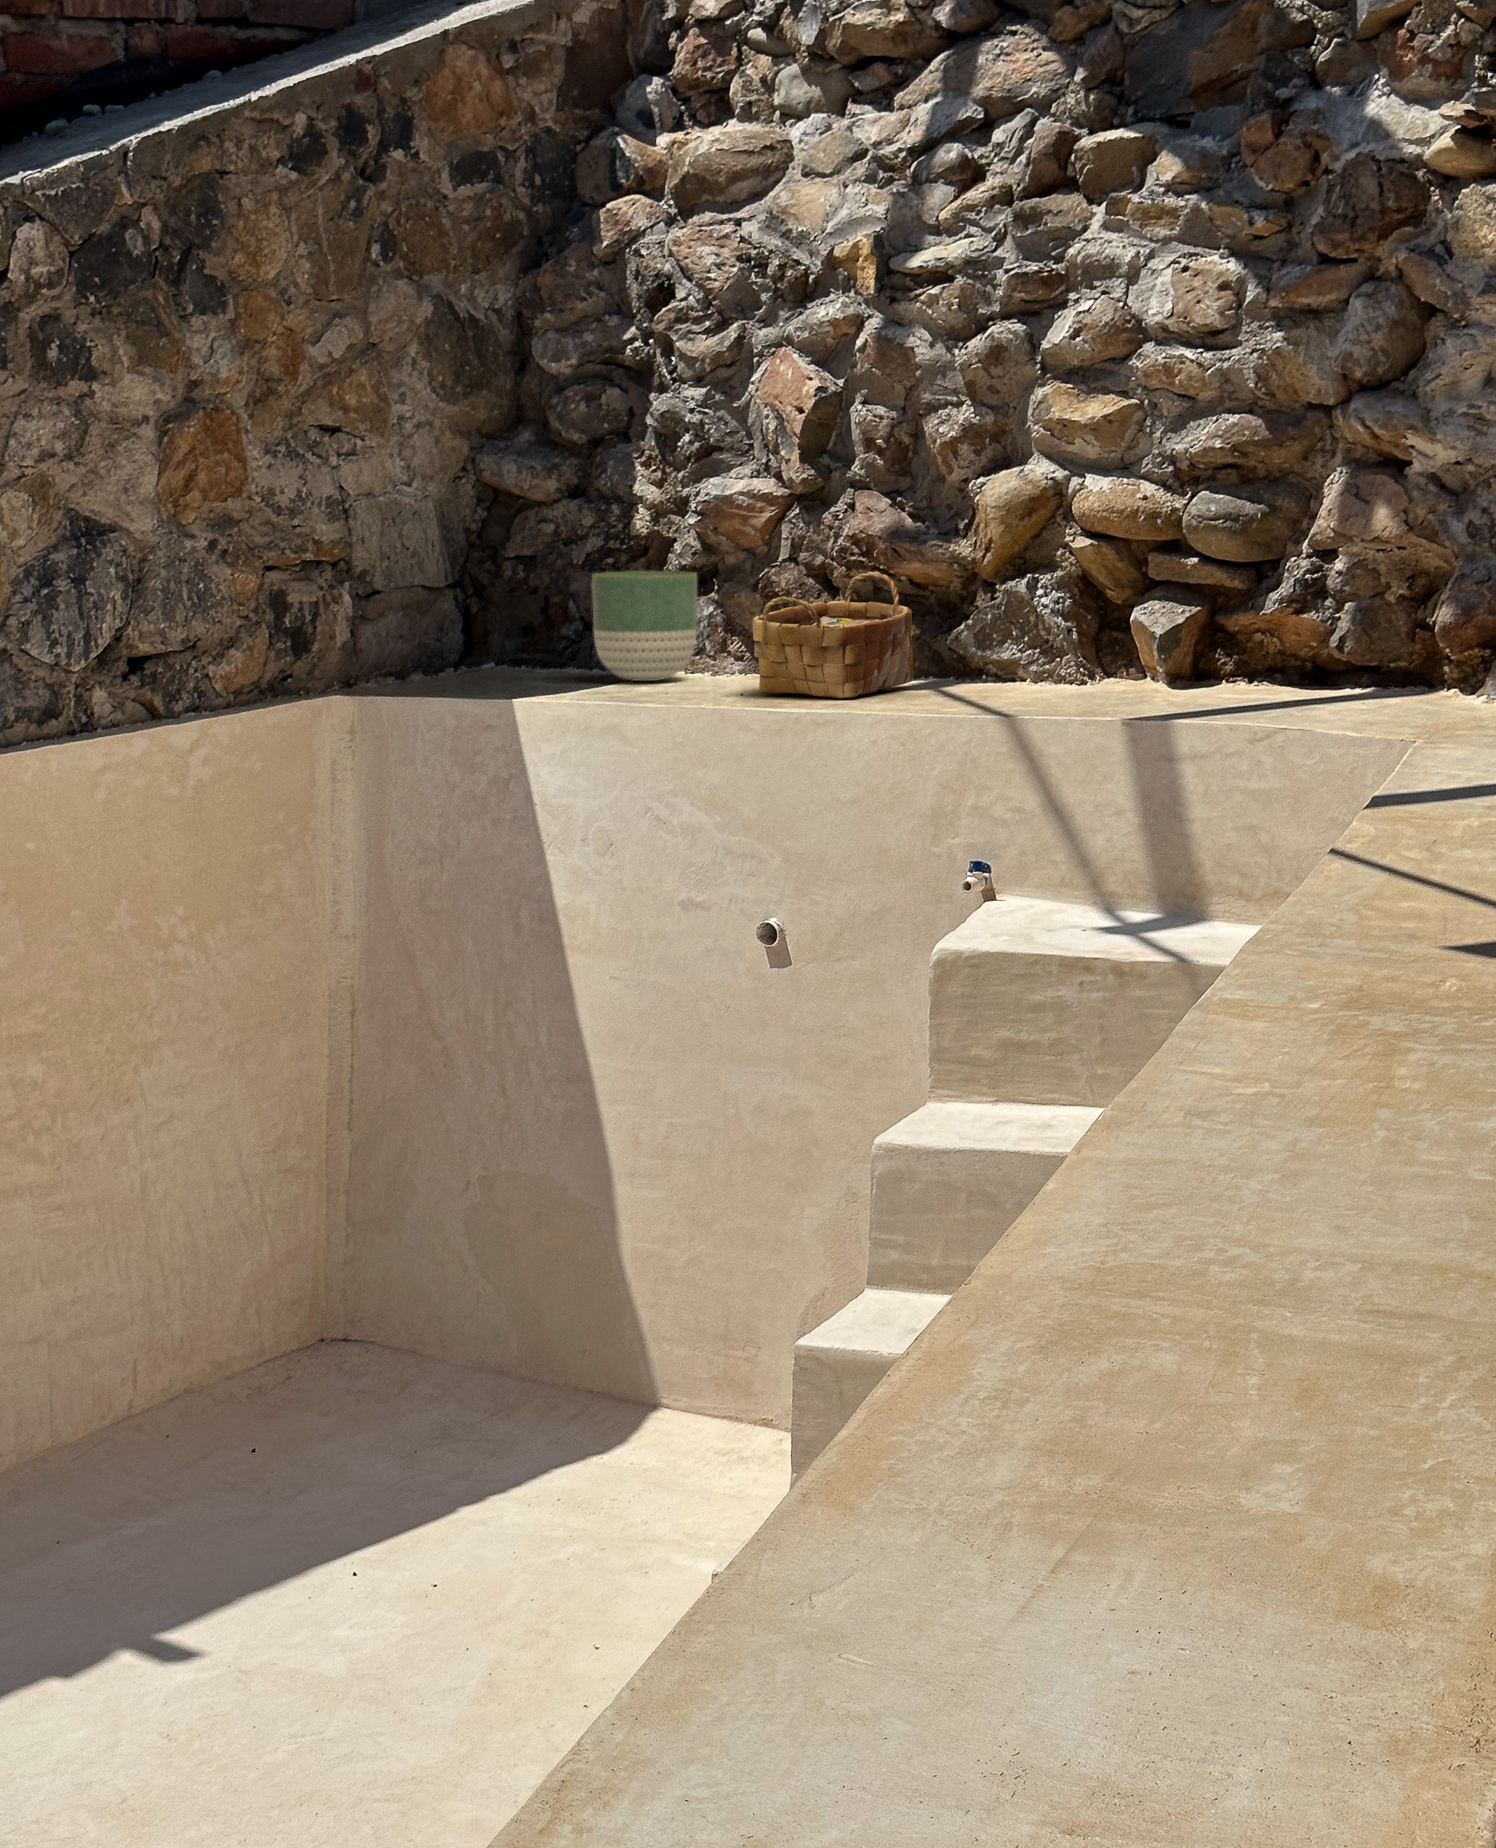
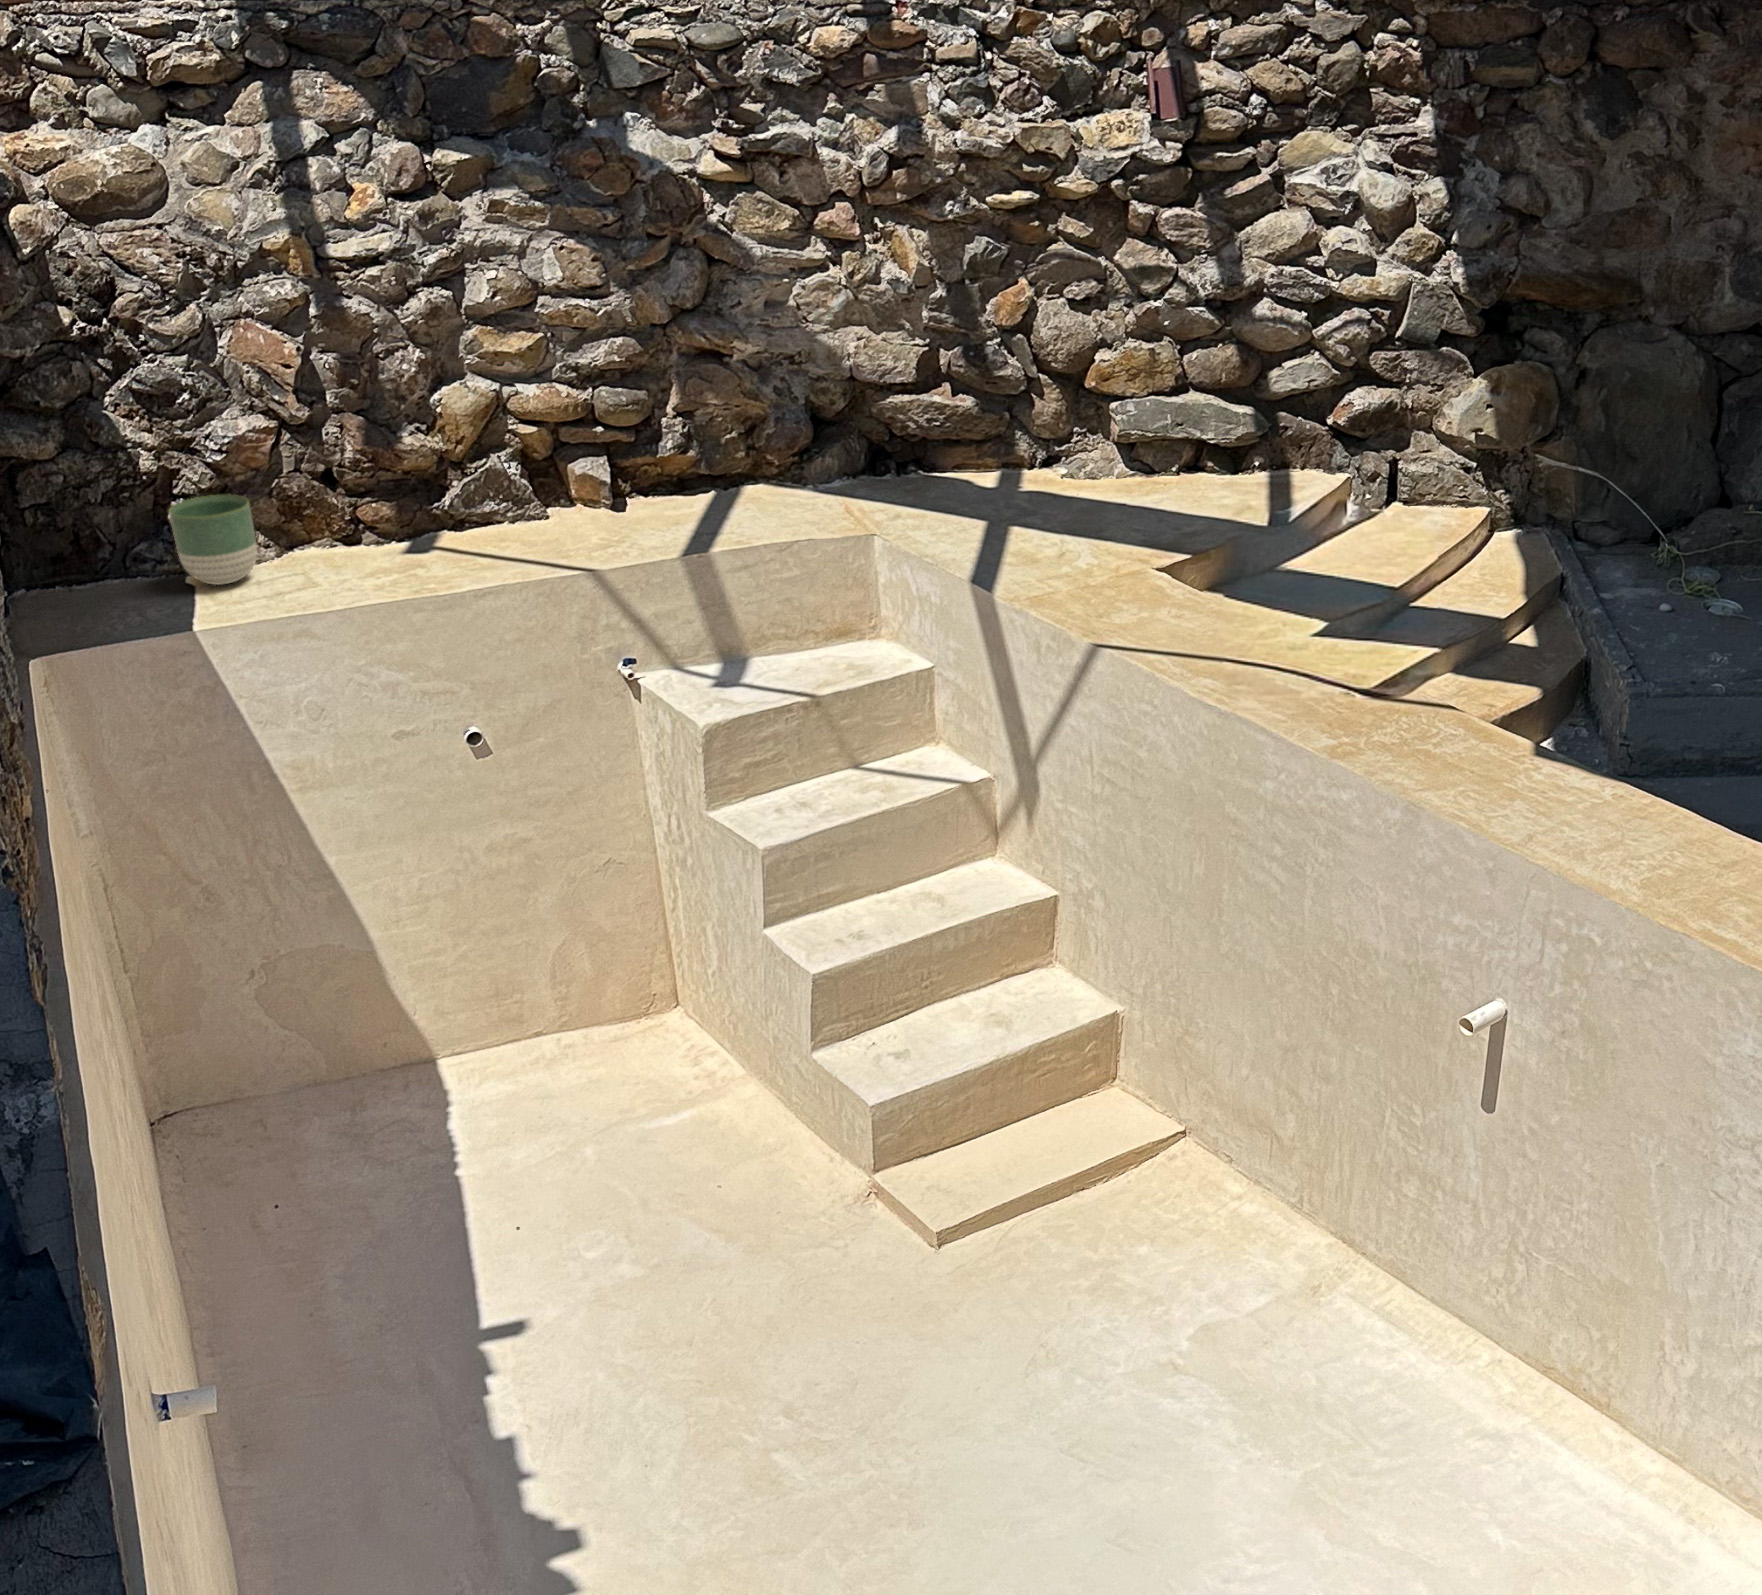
woven basket: present [752,572,914,699] -> none [352,473,452,577]

